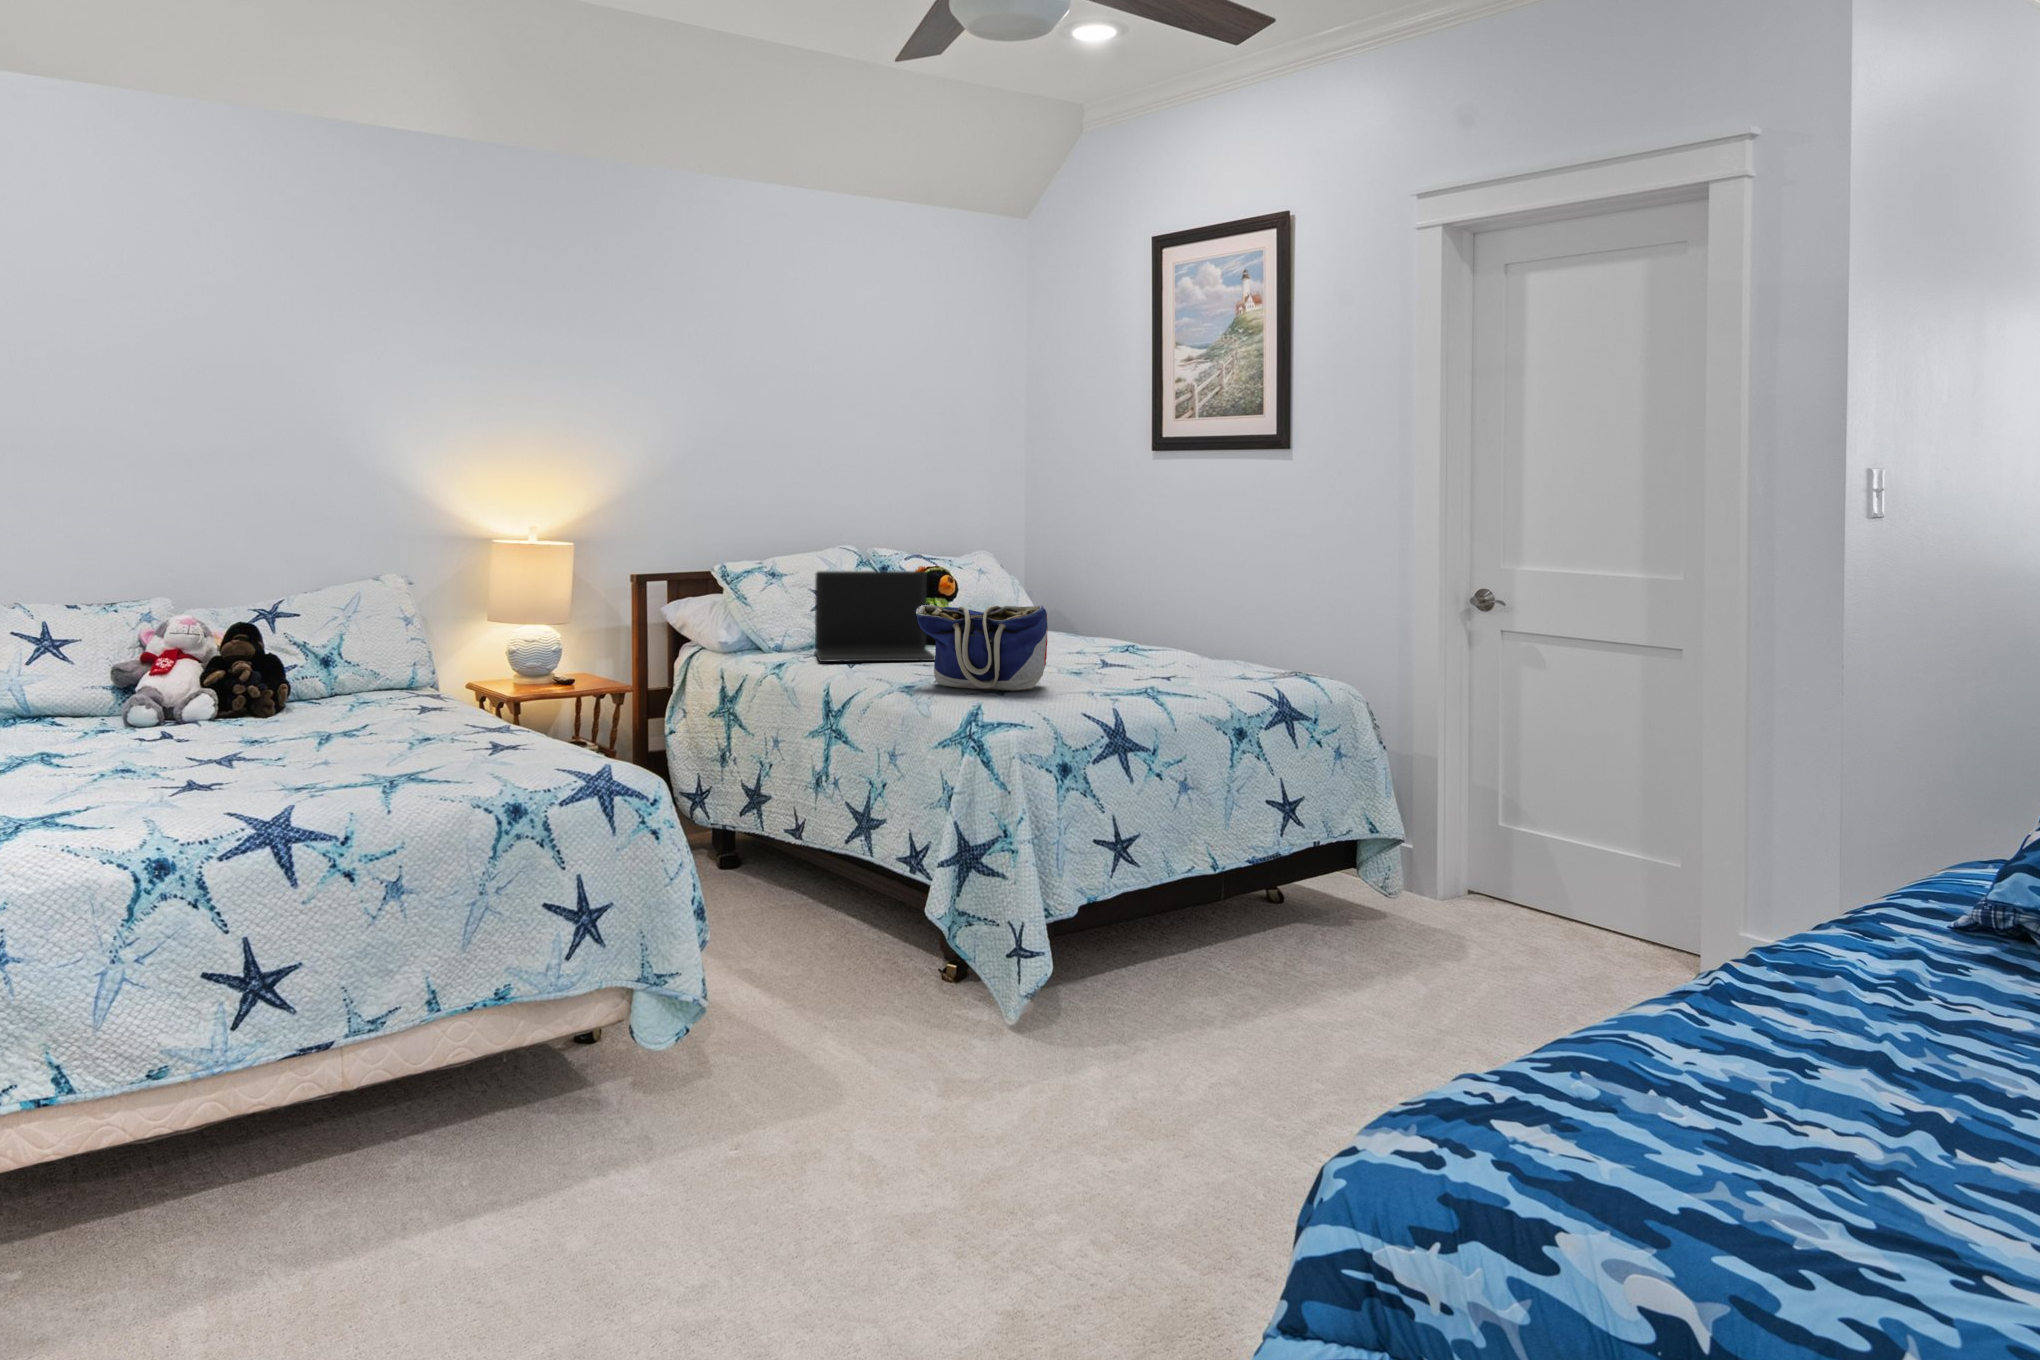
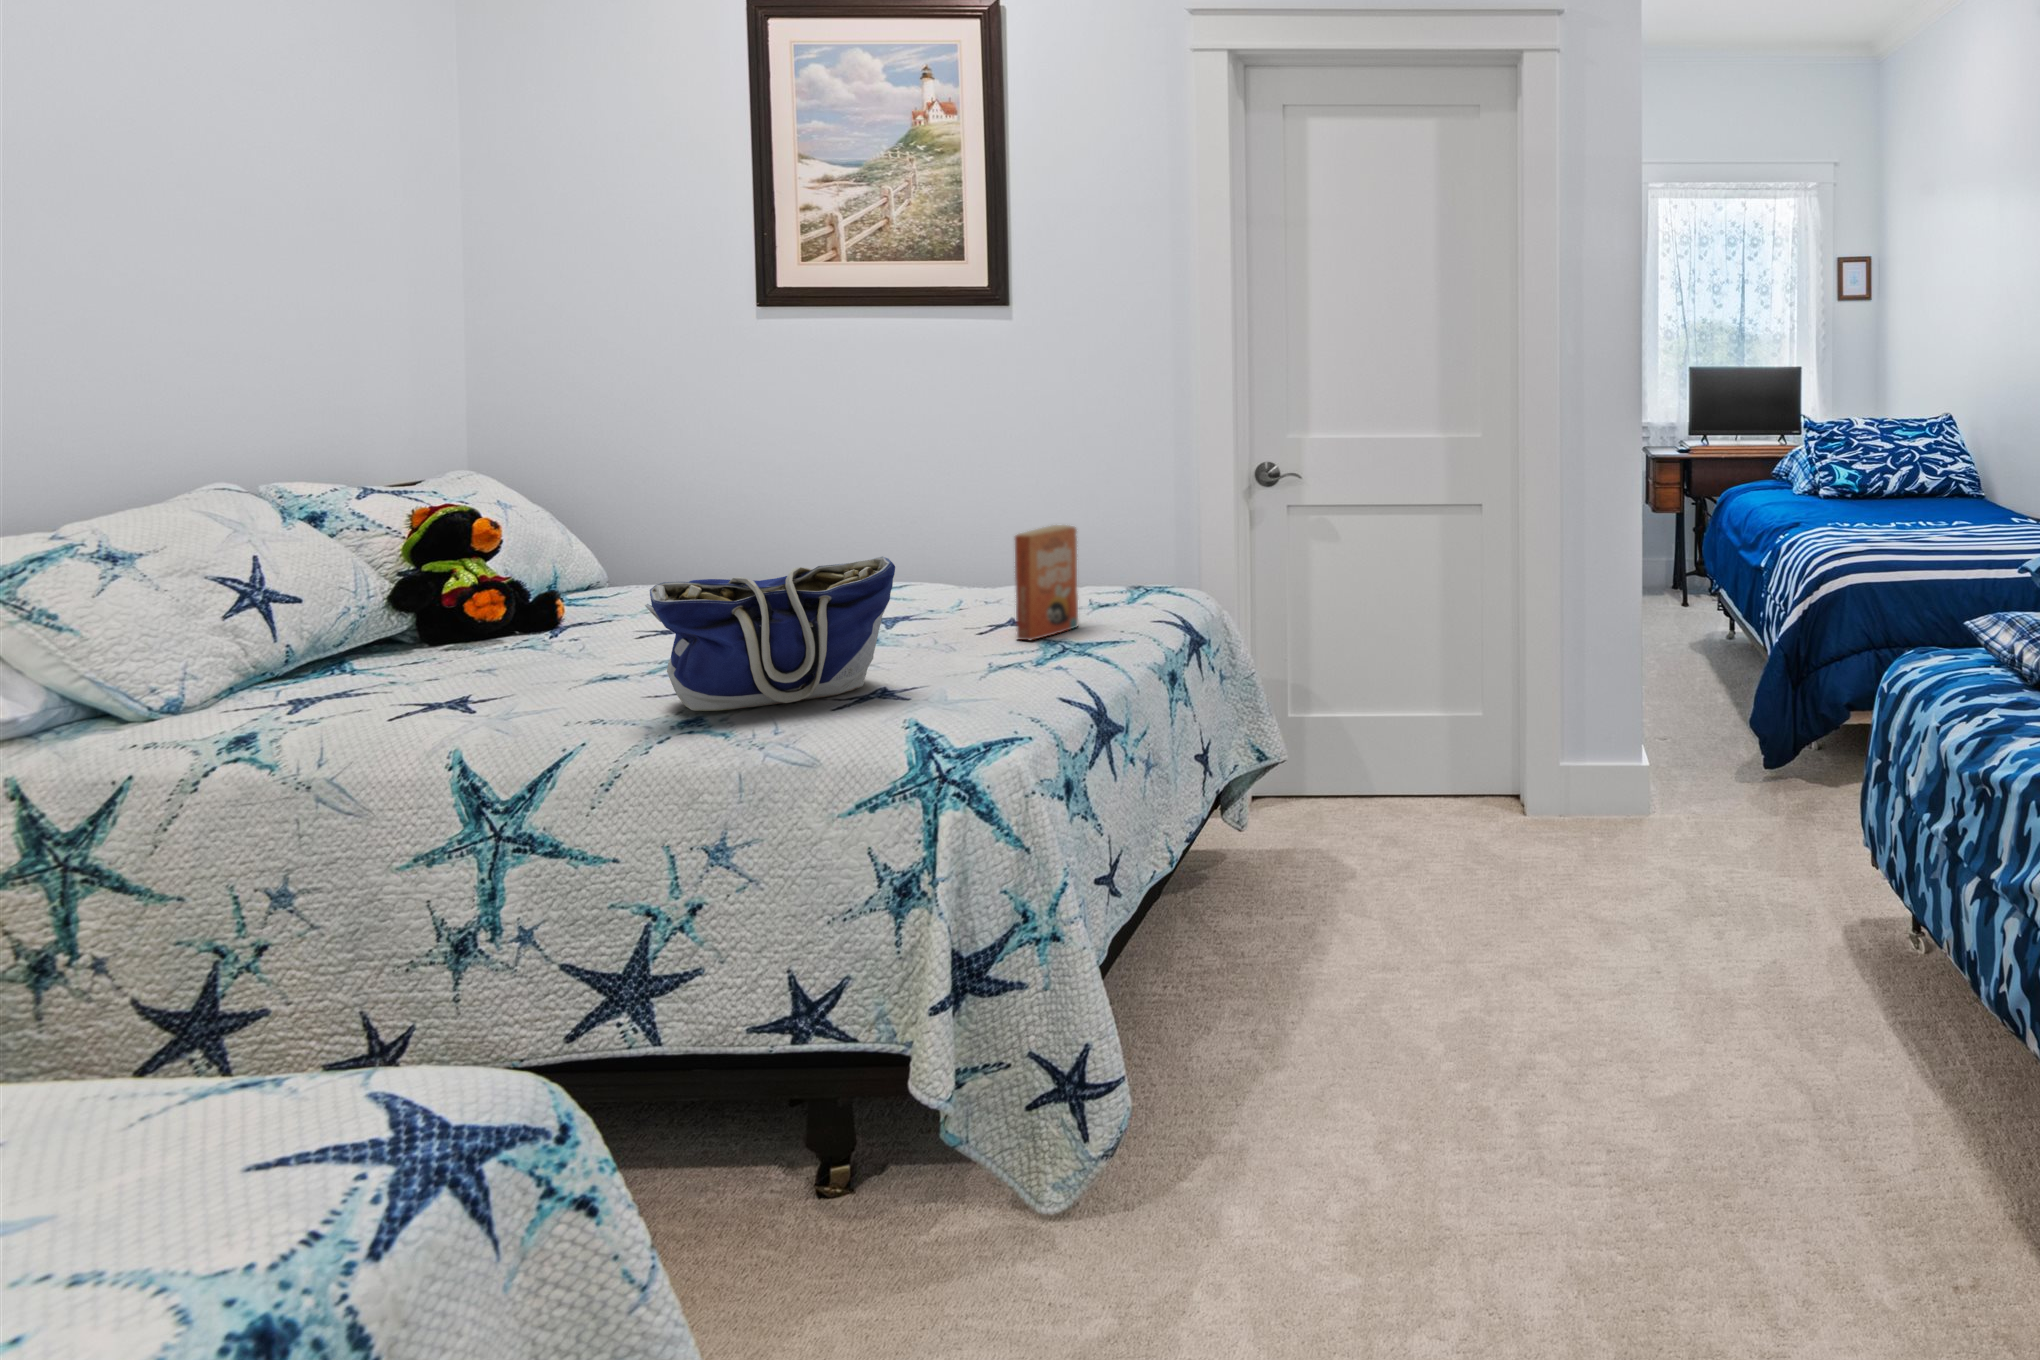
laptop: present [815,571,935,662] -> none [252,518,564,712]
paperback book: none [1131,607,1256,691] -> present [1015,525,1078,640]

